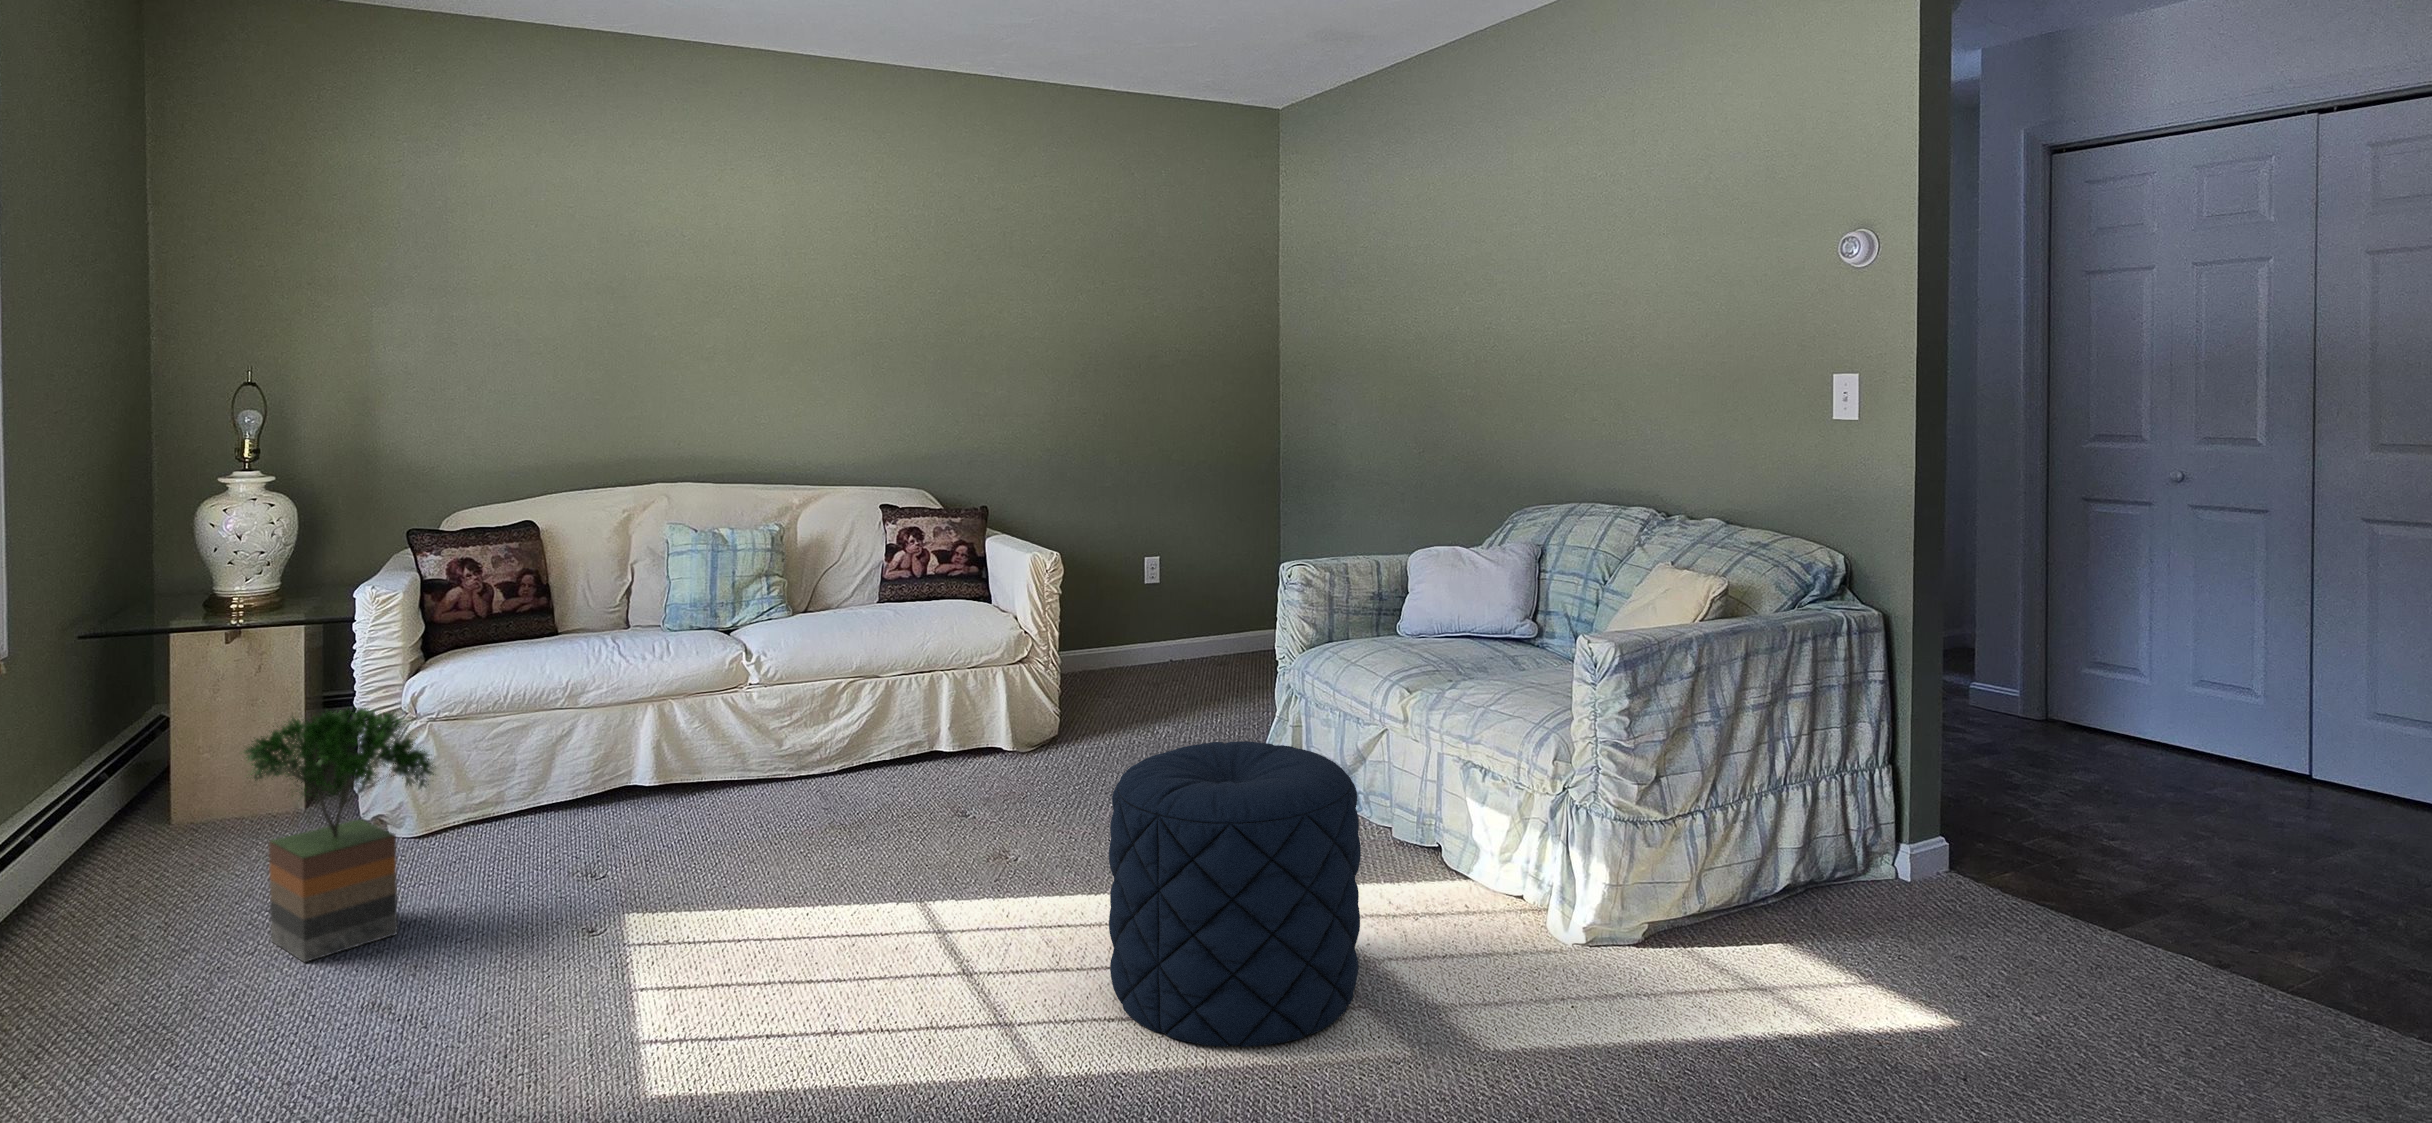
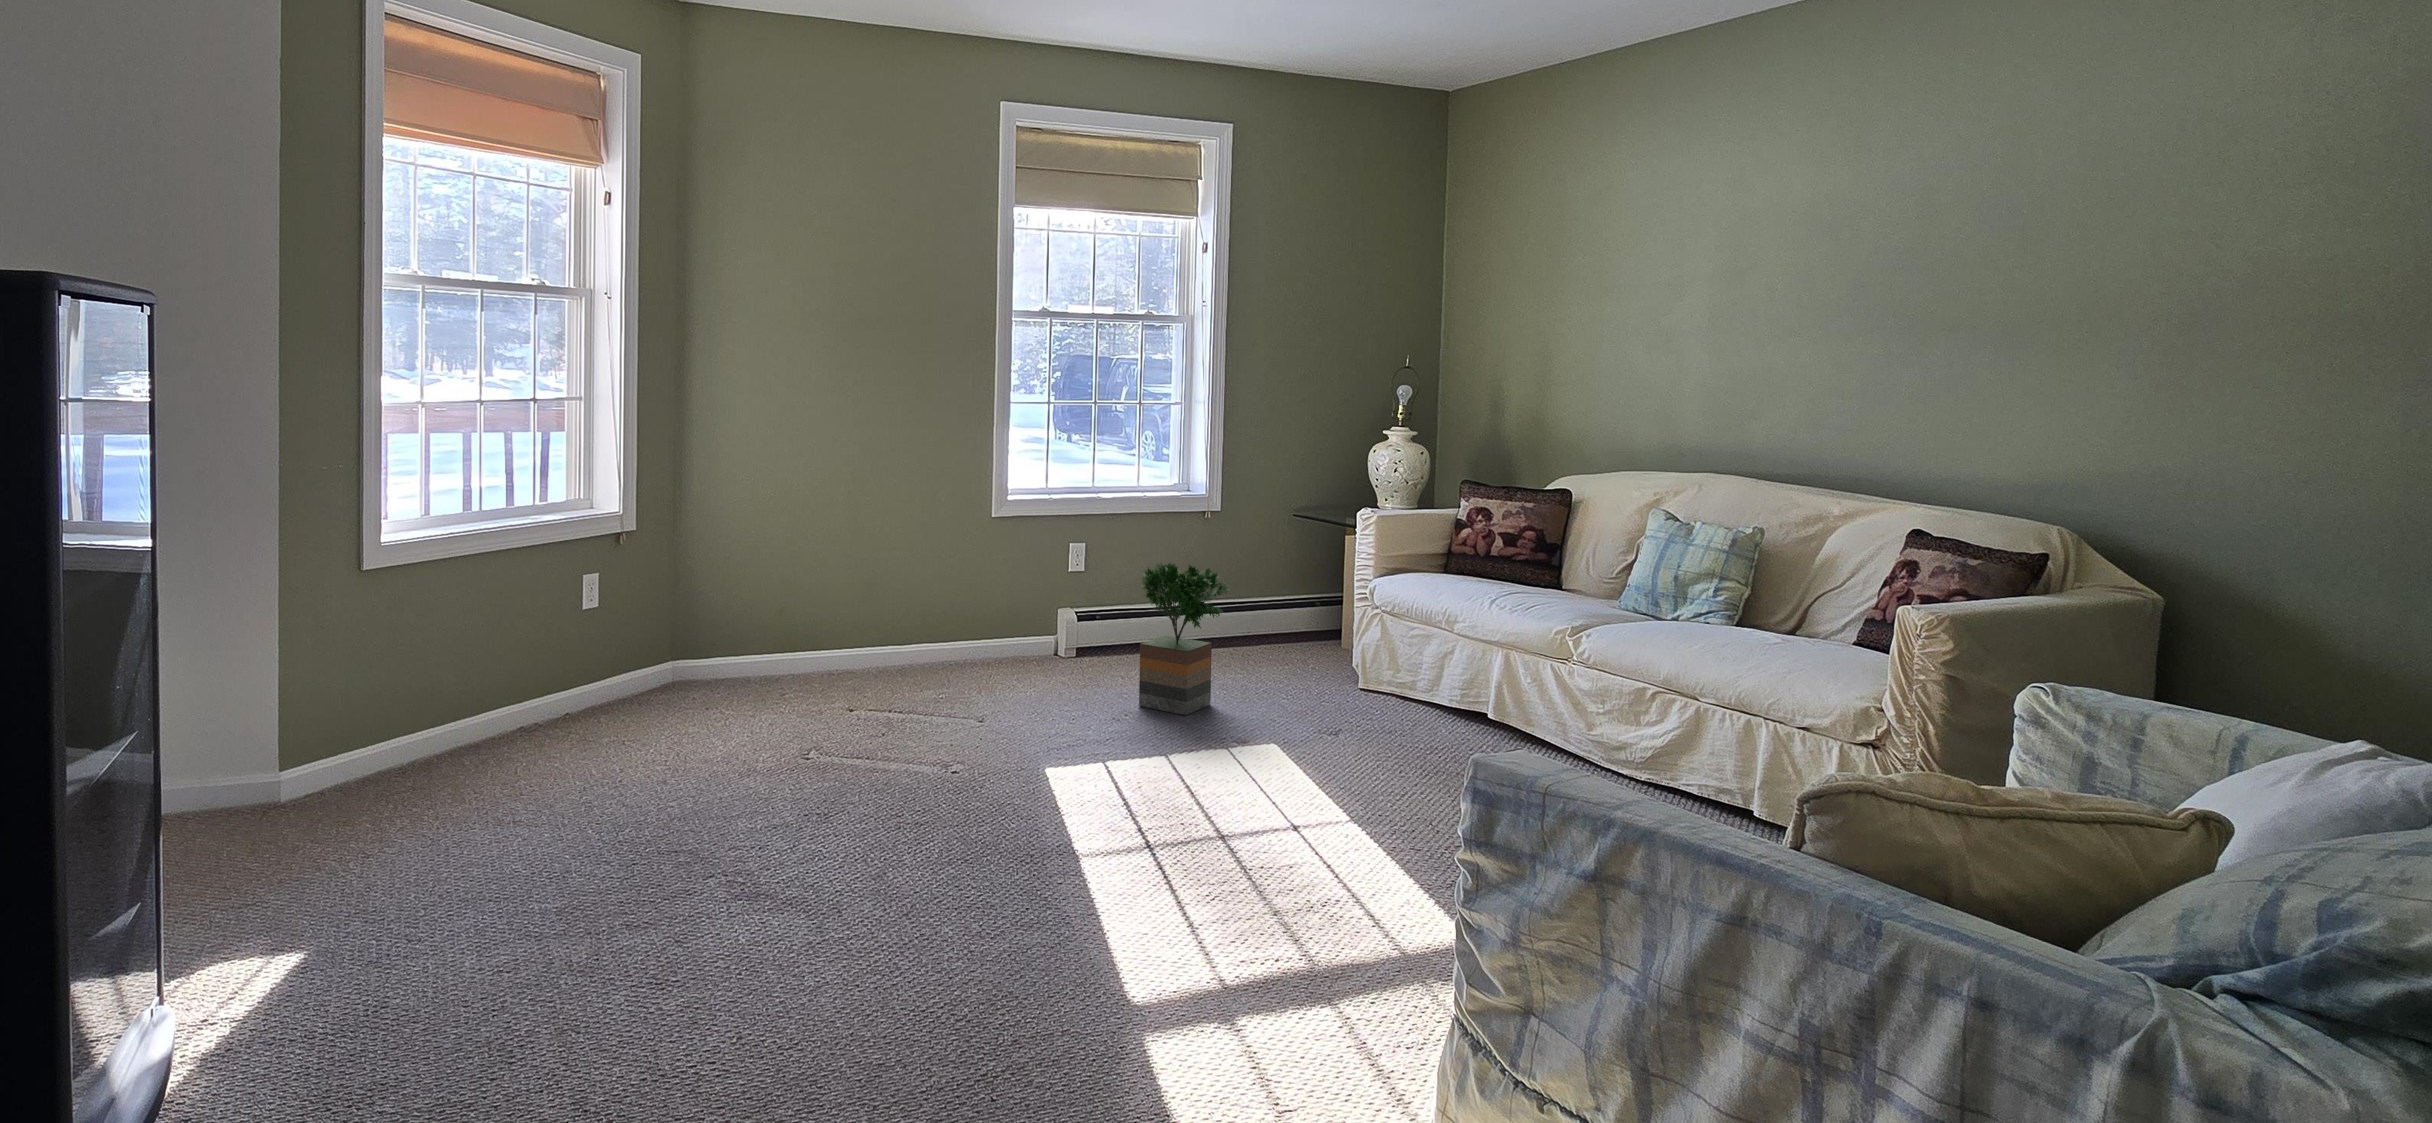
pouf: present [1109,741,1361,1047] -> none [1088,724,1338,1021]

